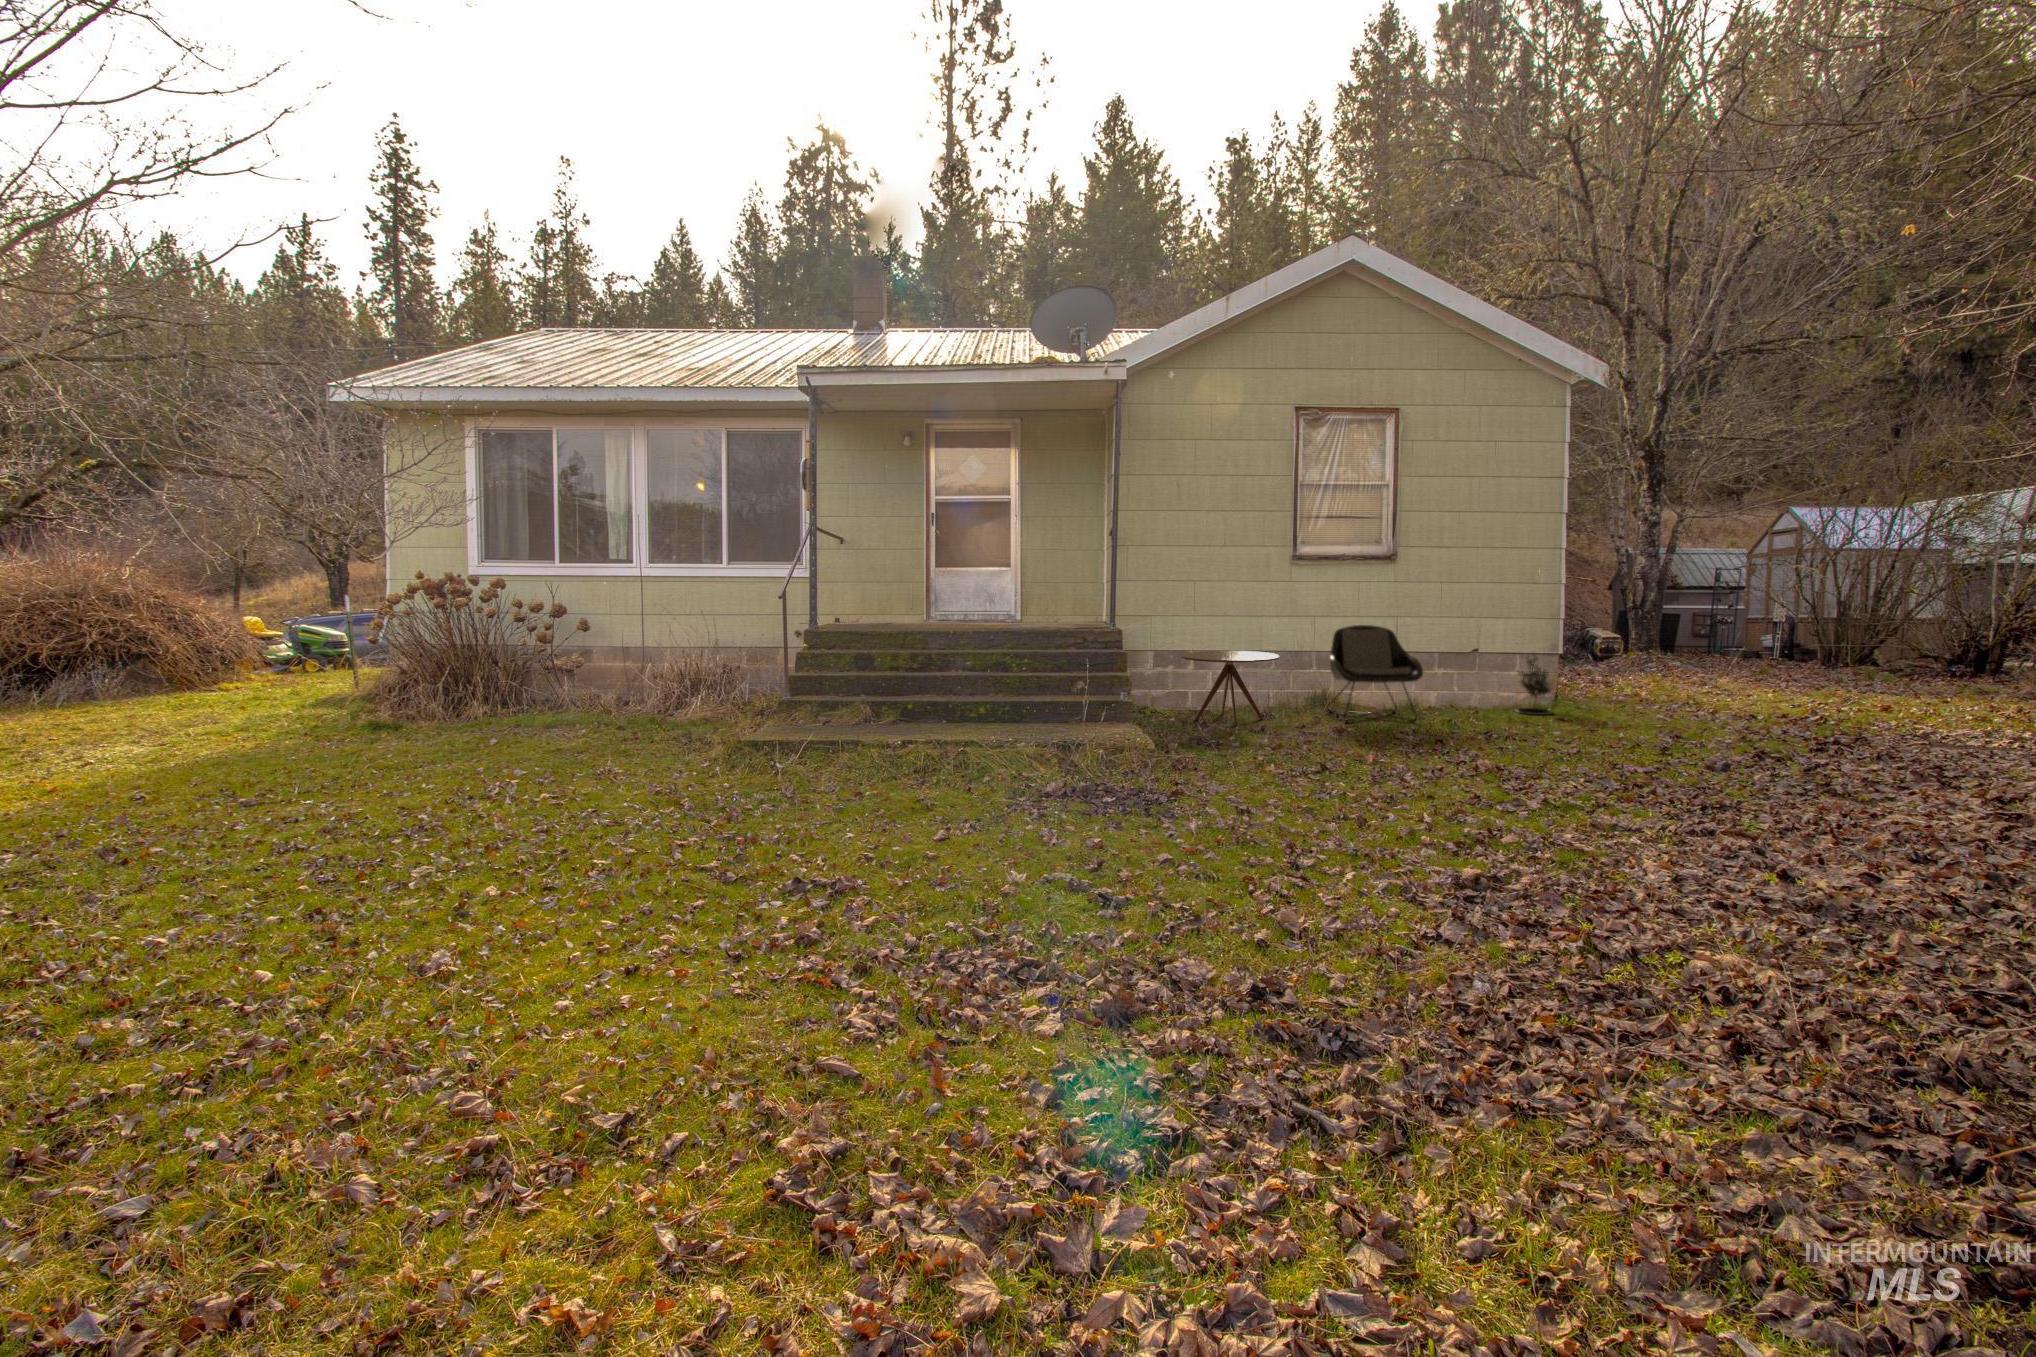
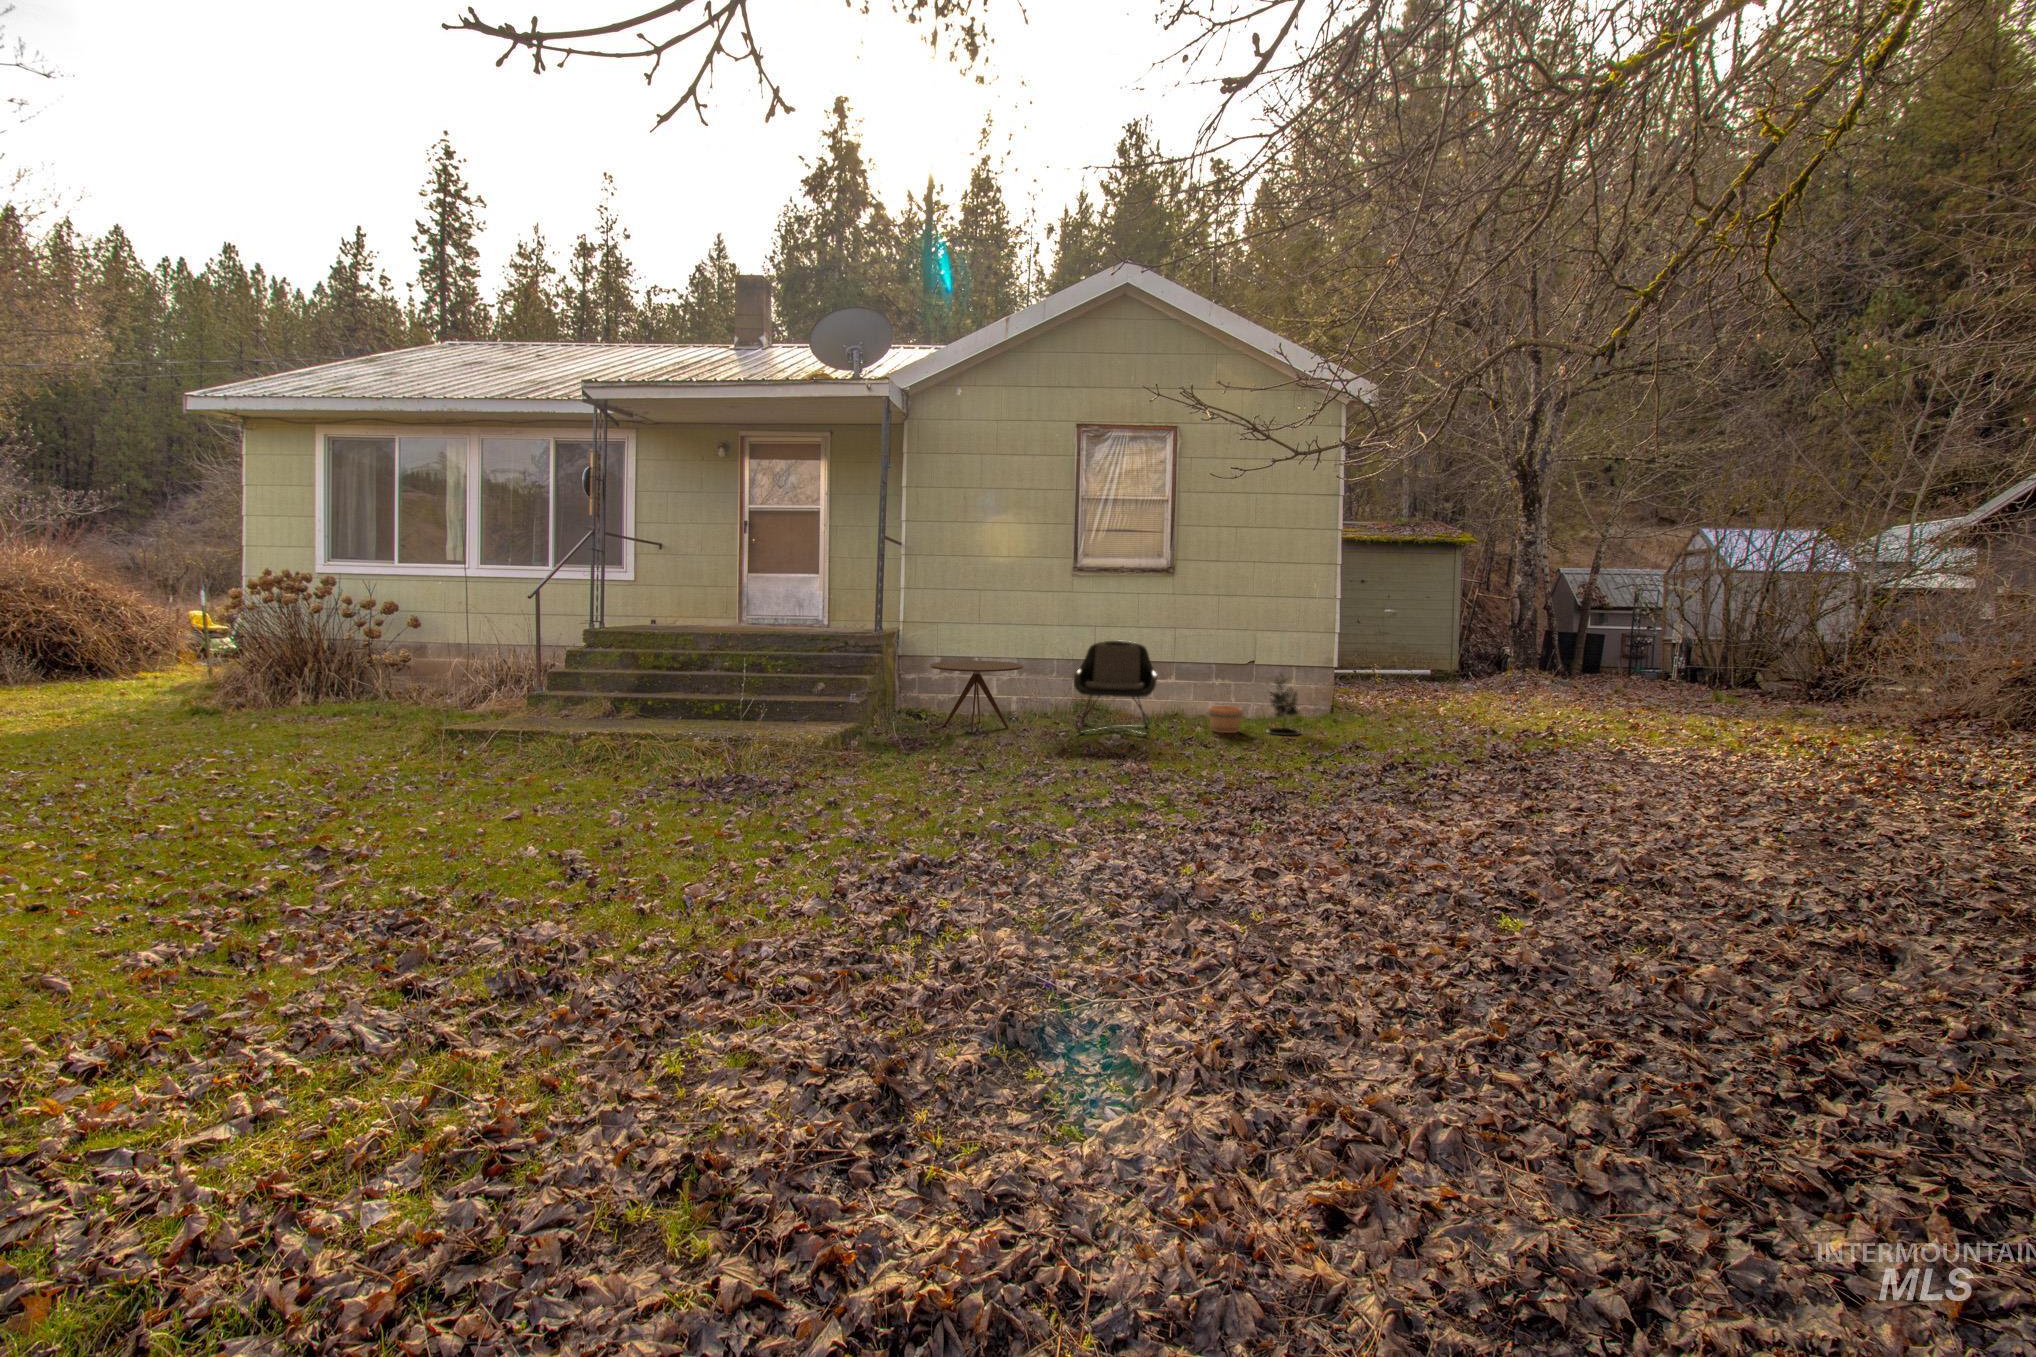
bucket: none [1457,687,1496,715] -> present [1208,706,1243,733]

